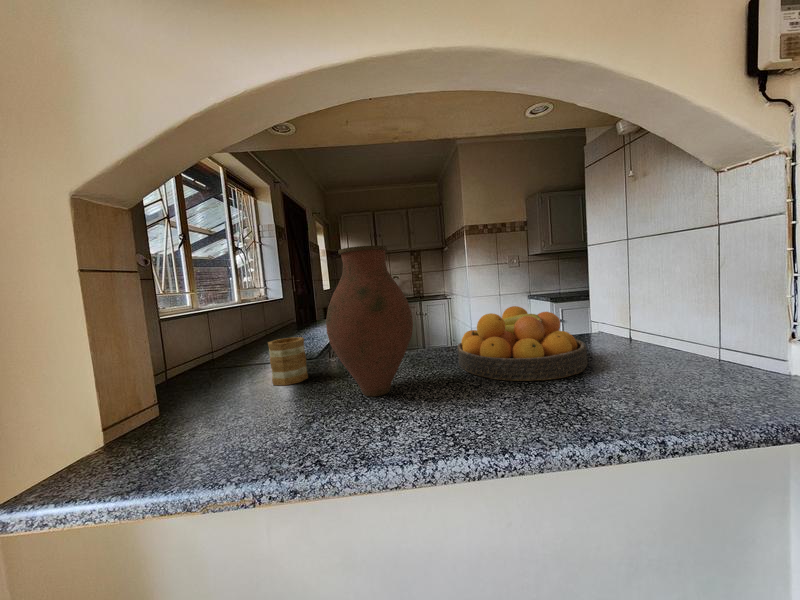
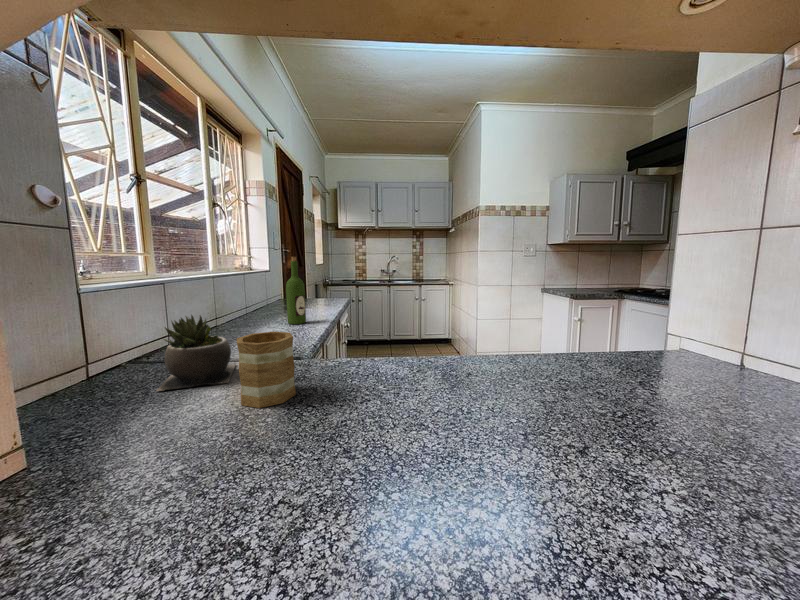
vase: present [326,245,413,397] -> none [335,188,486,455]
wine bottle: none [298,286,315,340] -> present [286,257,306,324]
fruit bowl: present [458,306,588,381] -> none [517,311,742,445]
succulent plant: none [216,331,265,383] -> present [156,315,236,391]

